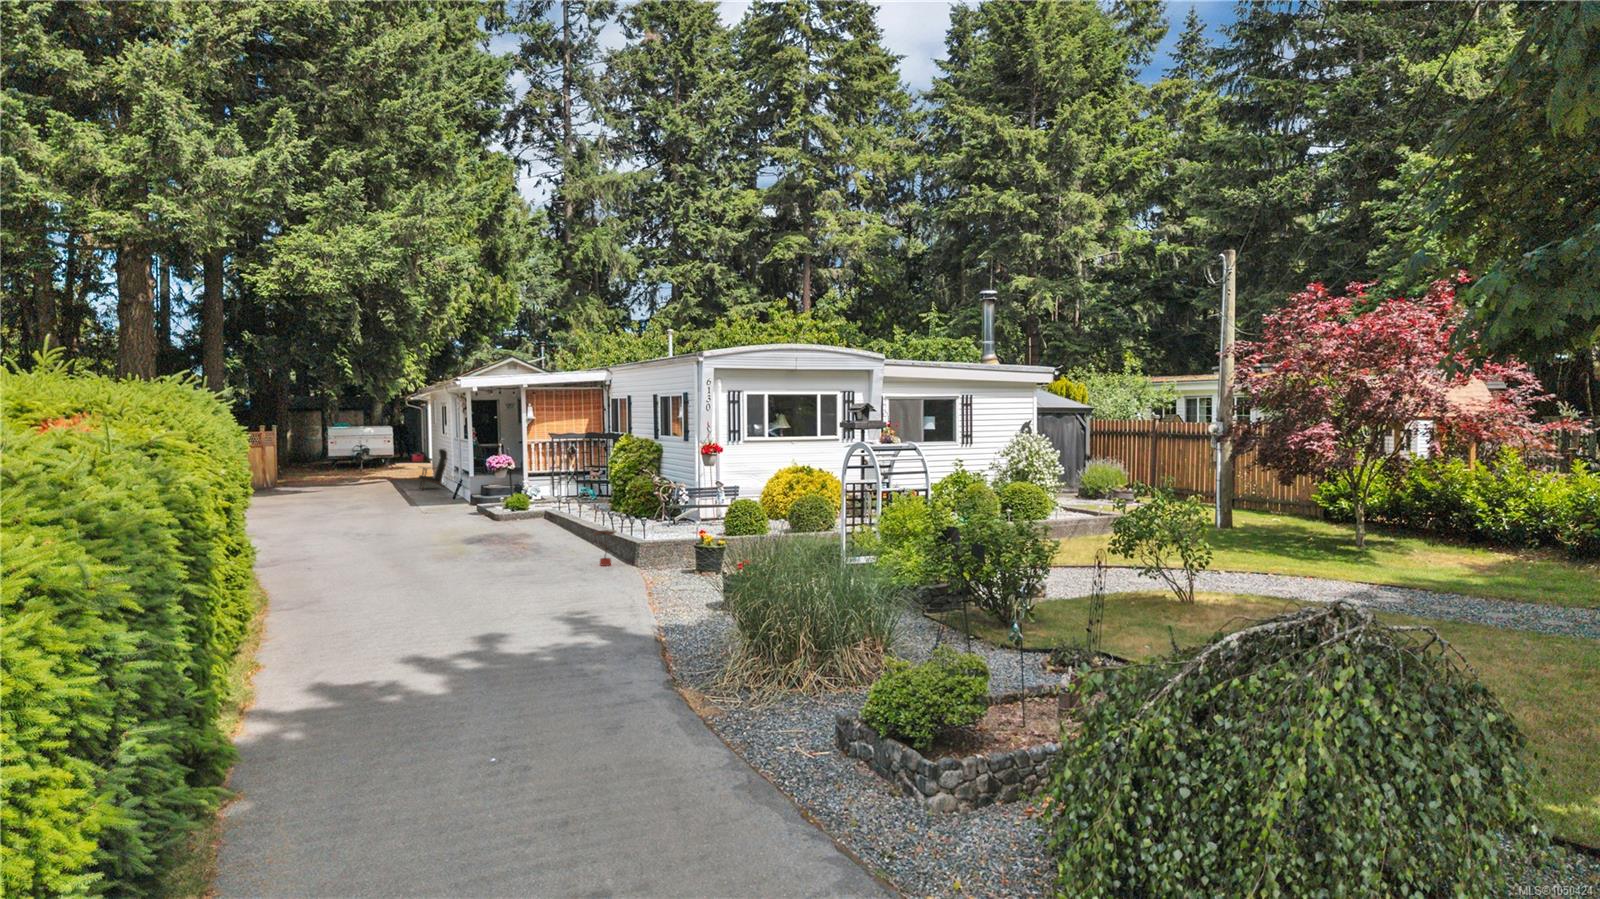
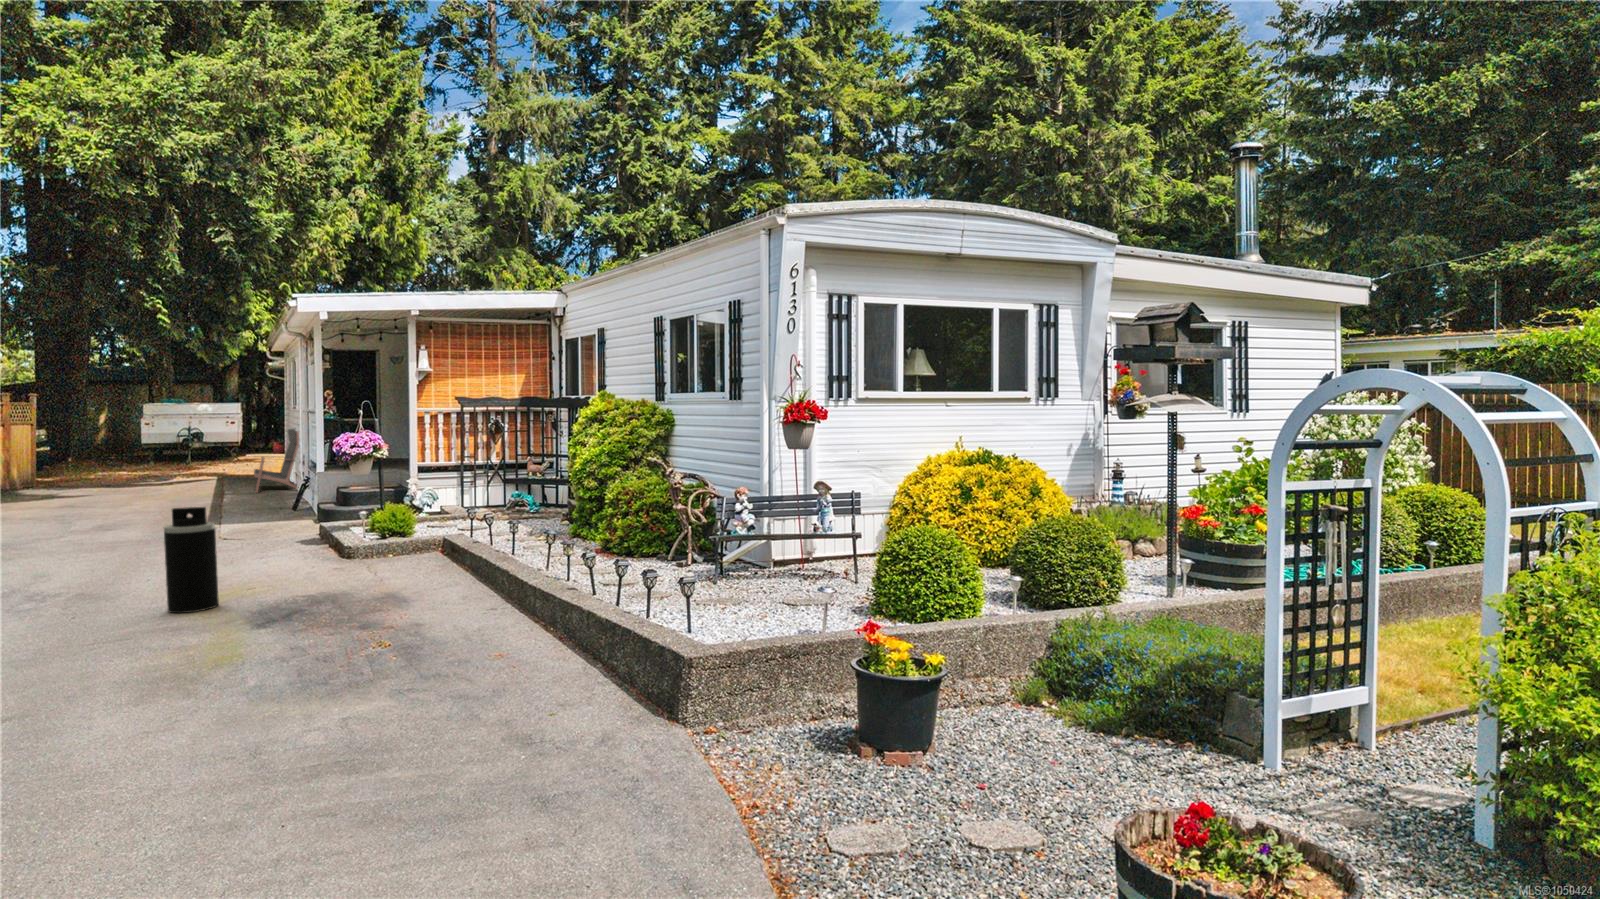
trash can: none [440,489,458,533] -> present [164,507,219,613]
potted plant: present [594,530,616,566] -> none [573,674,658,819]

